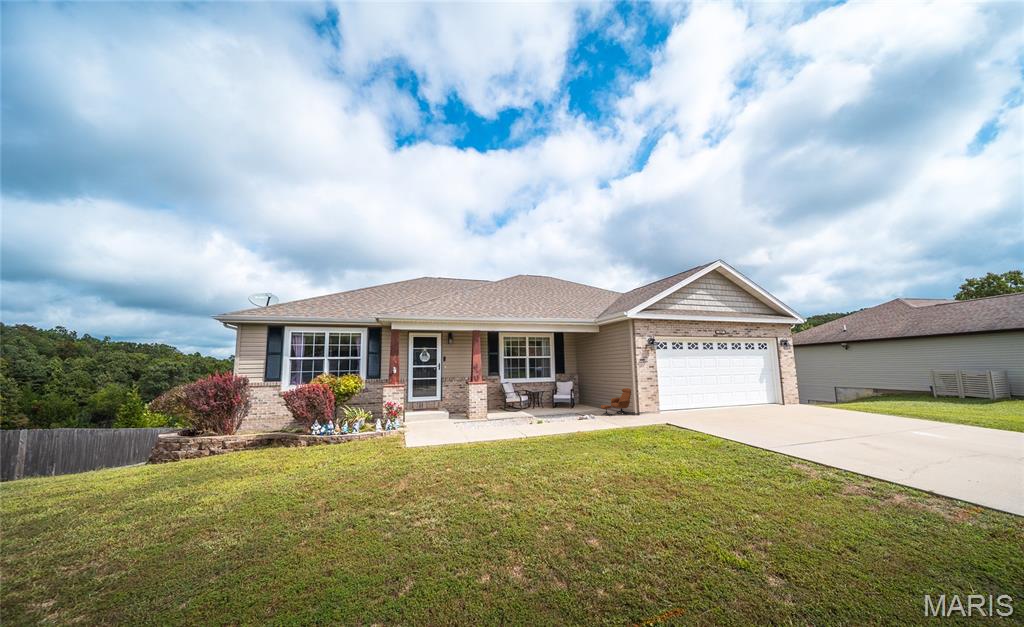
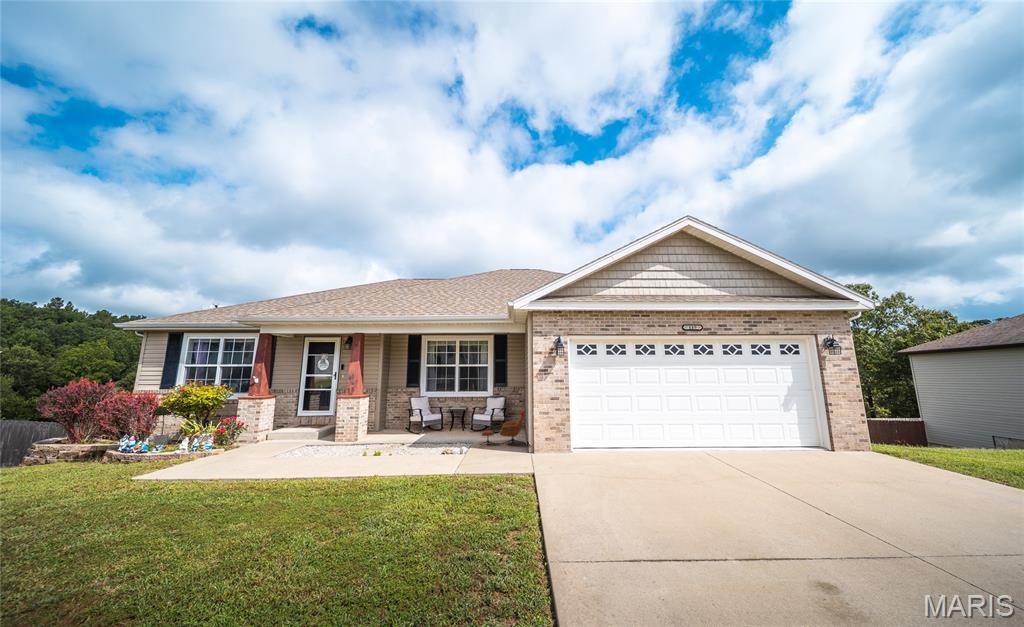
potted tree: none [291,398,309,438] -> present [153,406,171,445]

